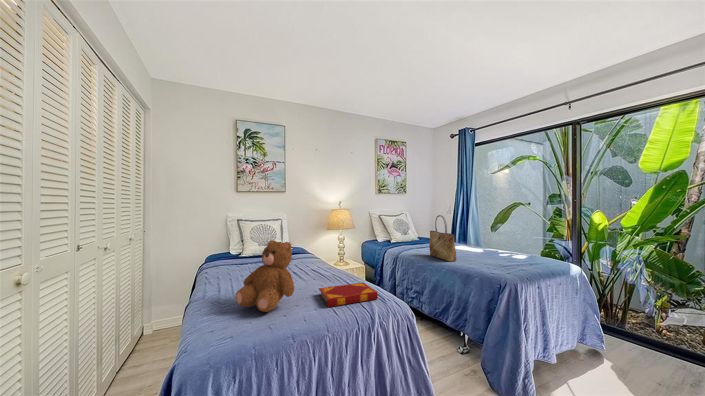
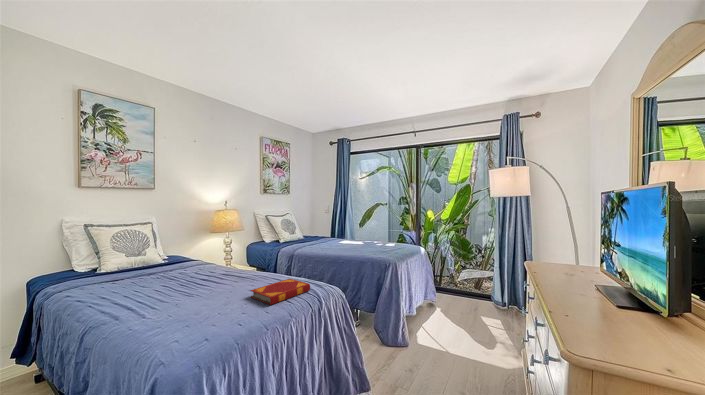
tote bag: present [429,215,457,262] -> none [323,214,347,253]
teddy bear: present [235,240,294,312] -> none [163,245,236,324]

